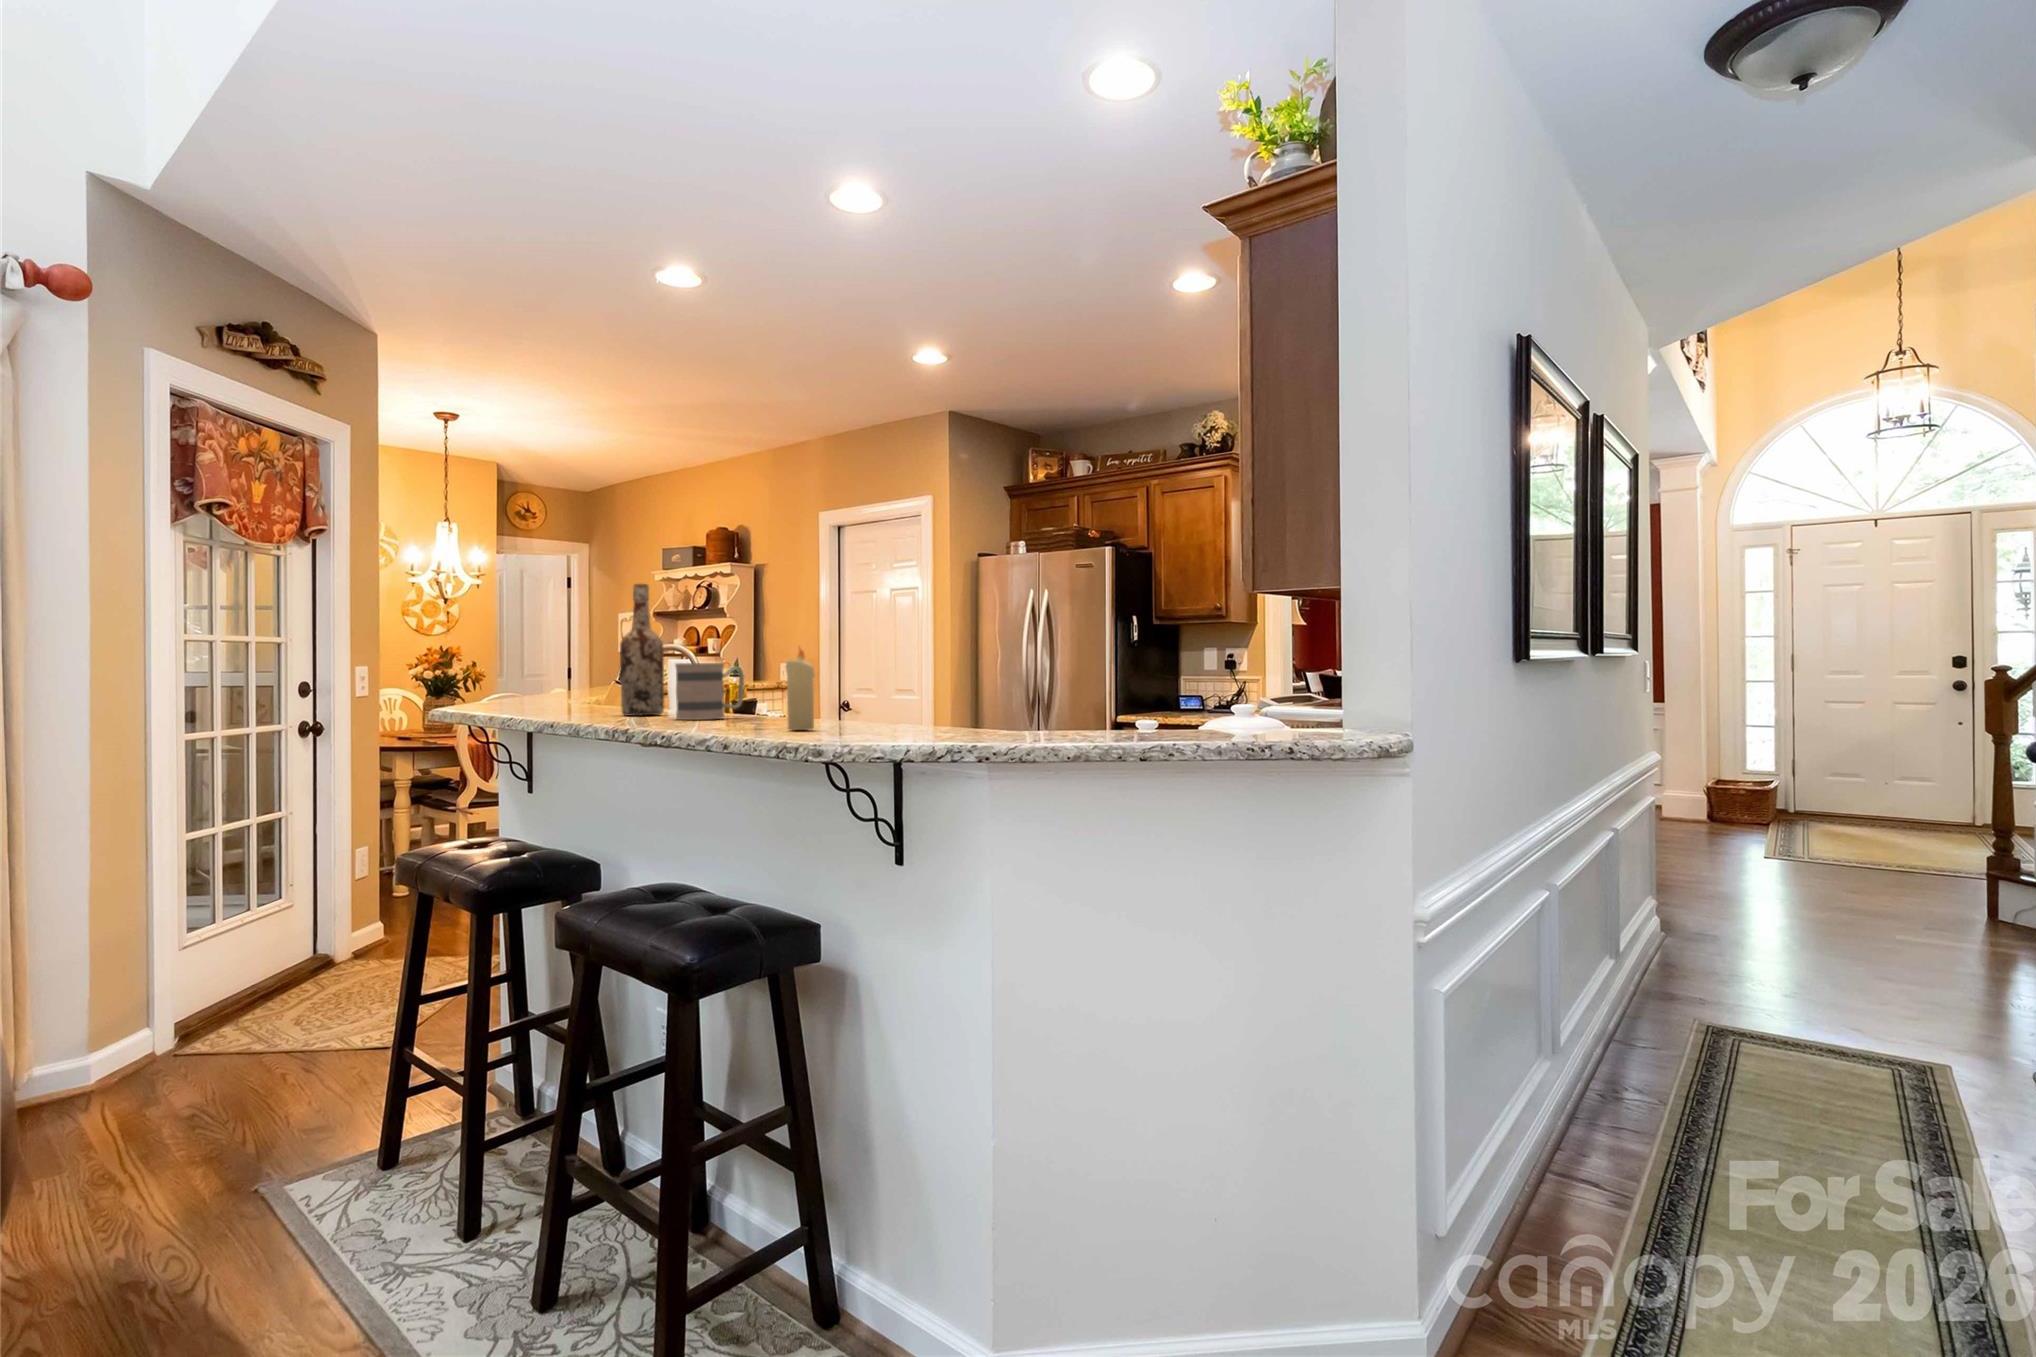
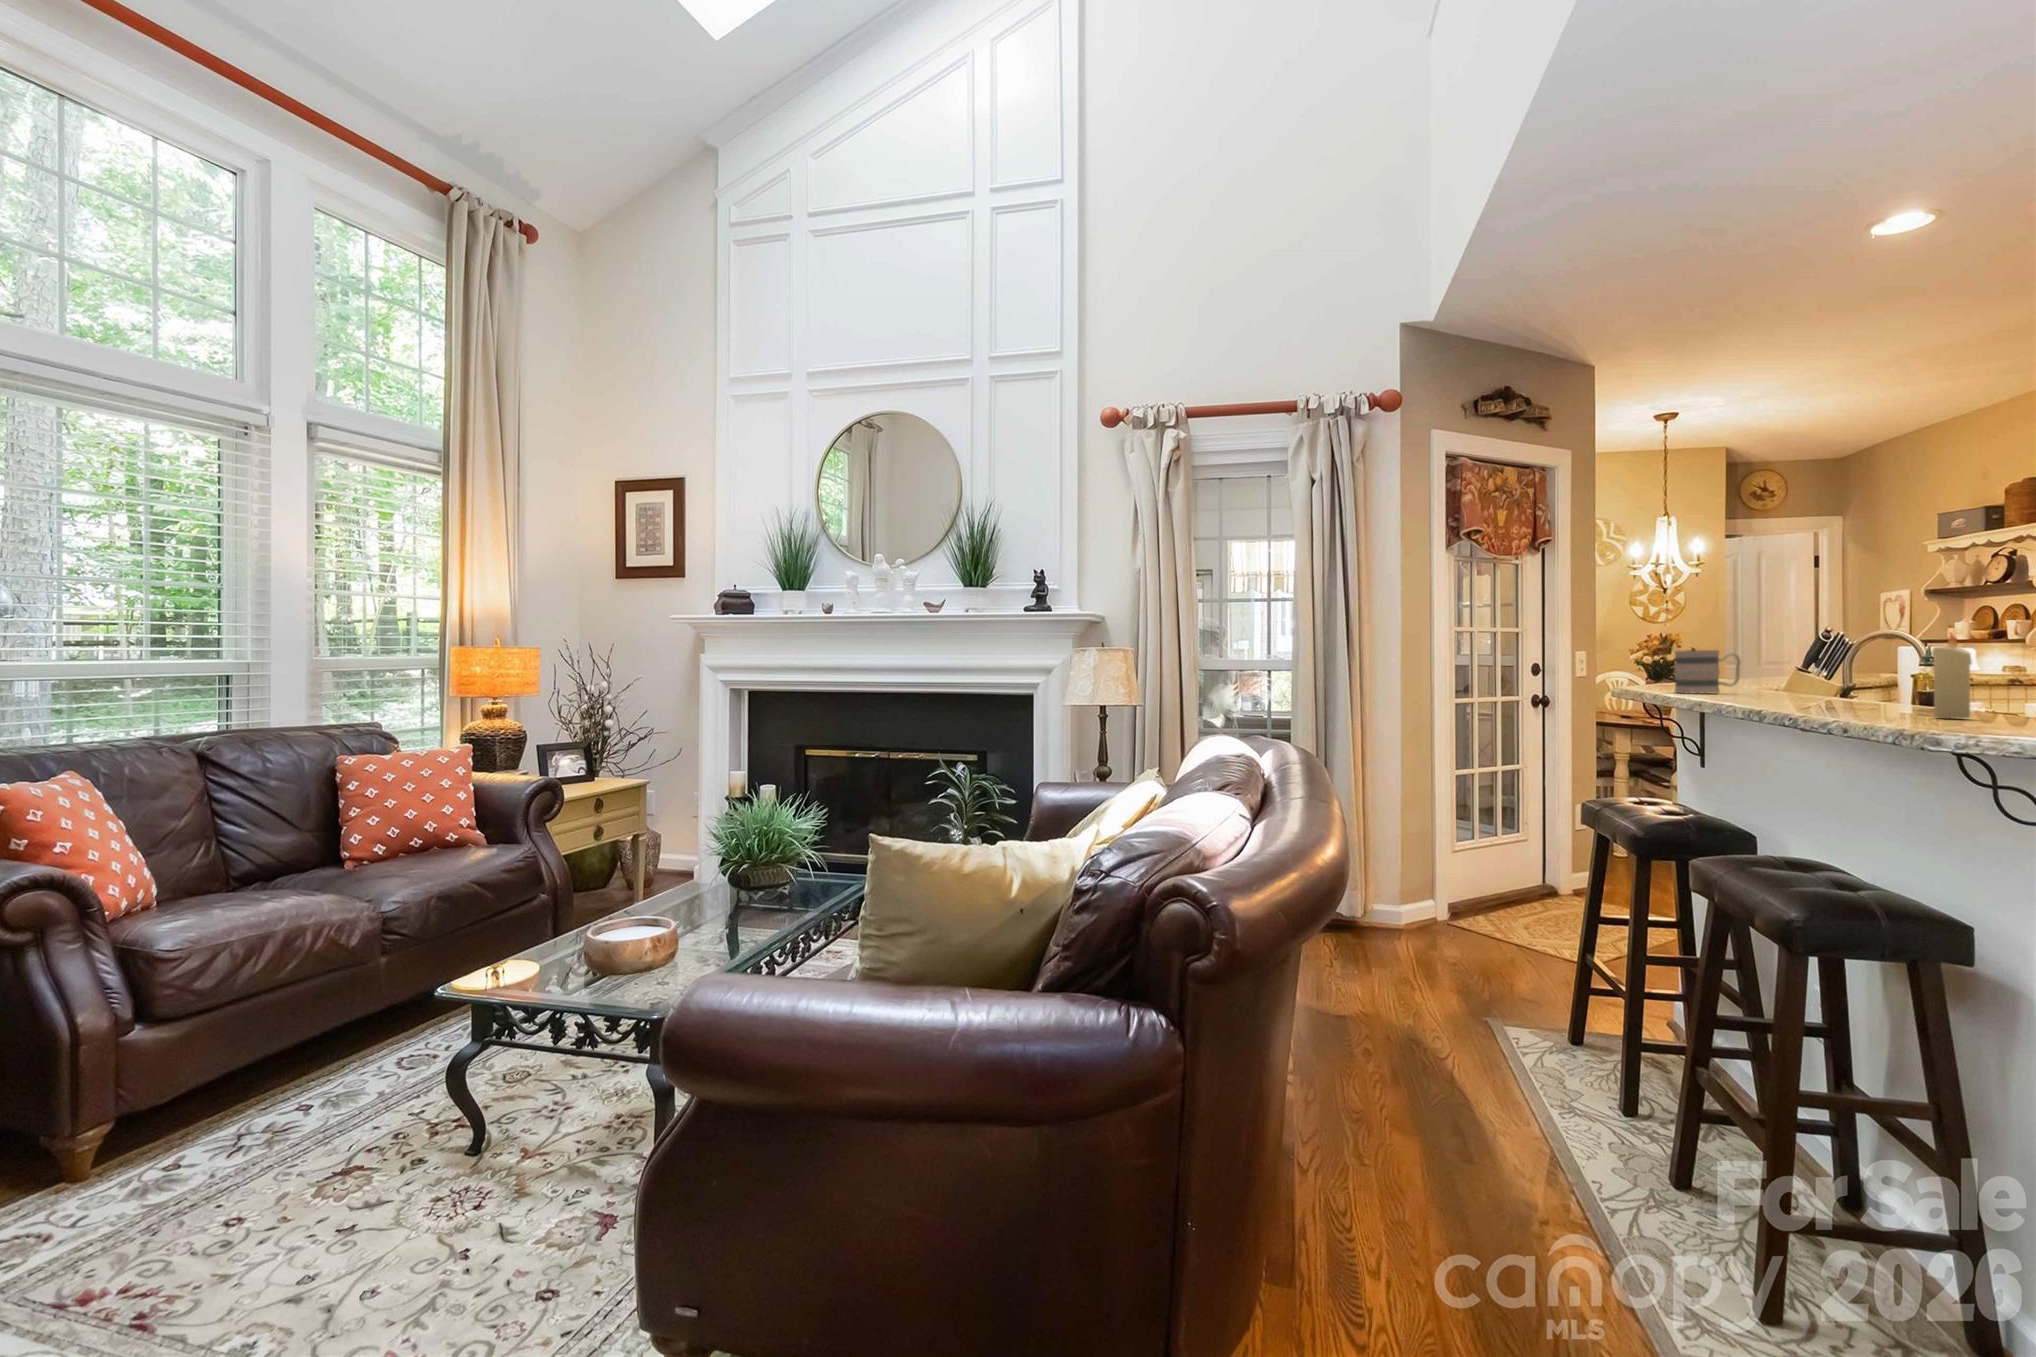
wine bottle: present [620,584,664,716] -> none [1783,573,1832,700]
mug: present [675,663,744,720] -> present [1674,650,1741,694]

